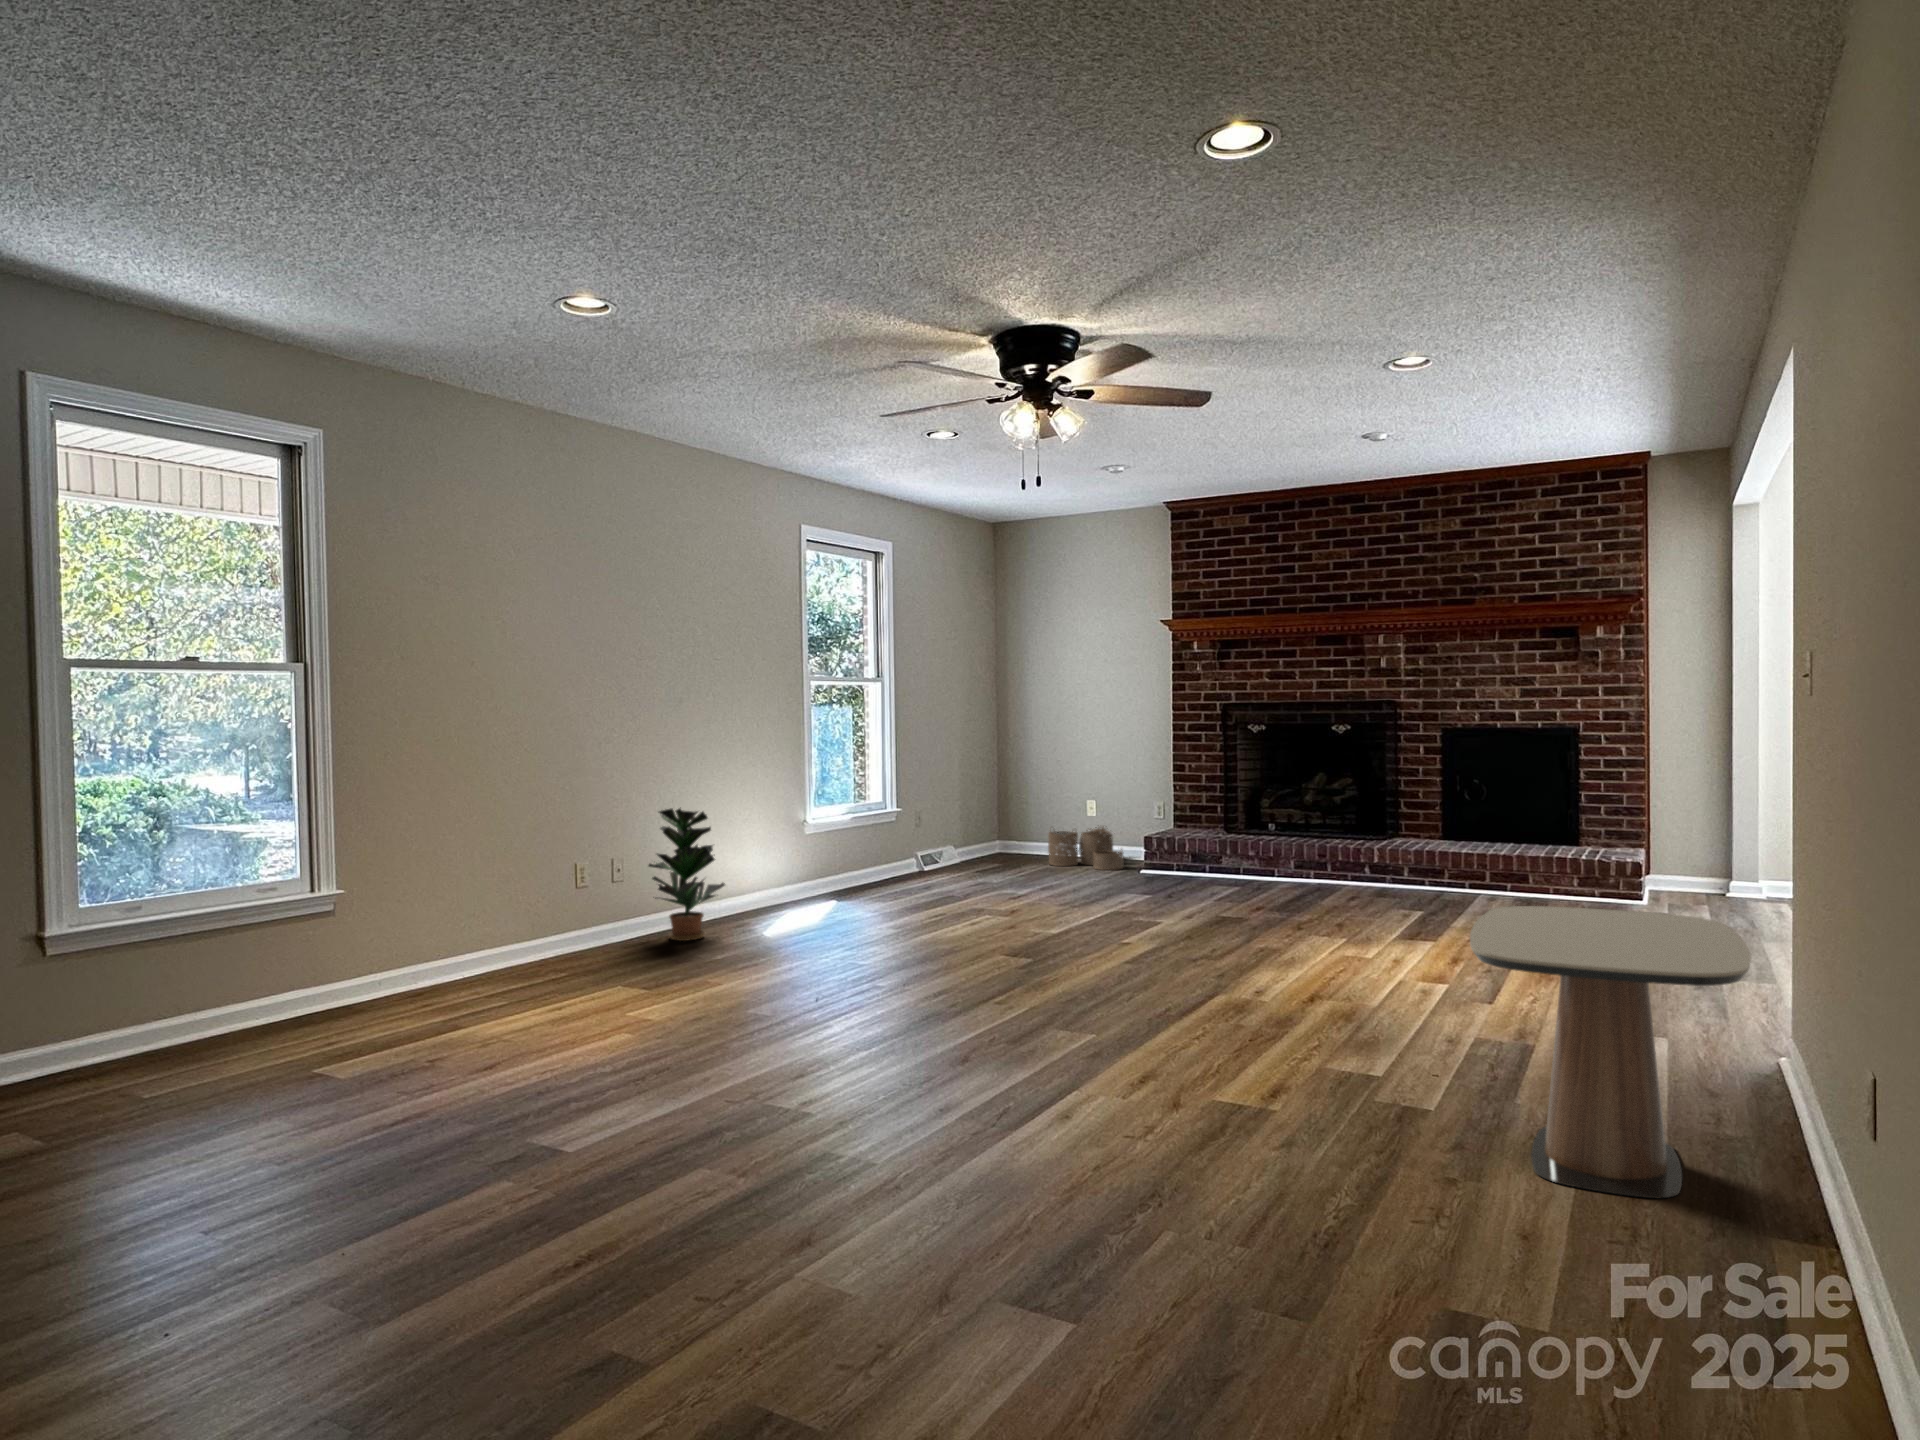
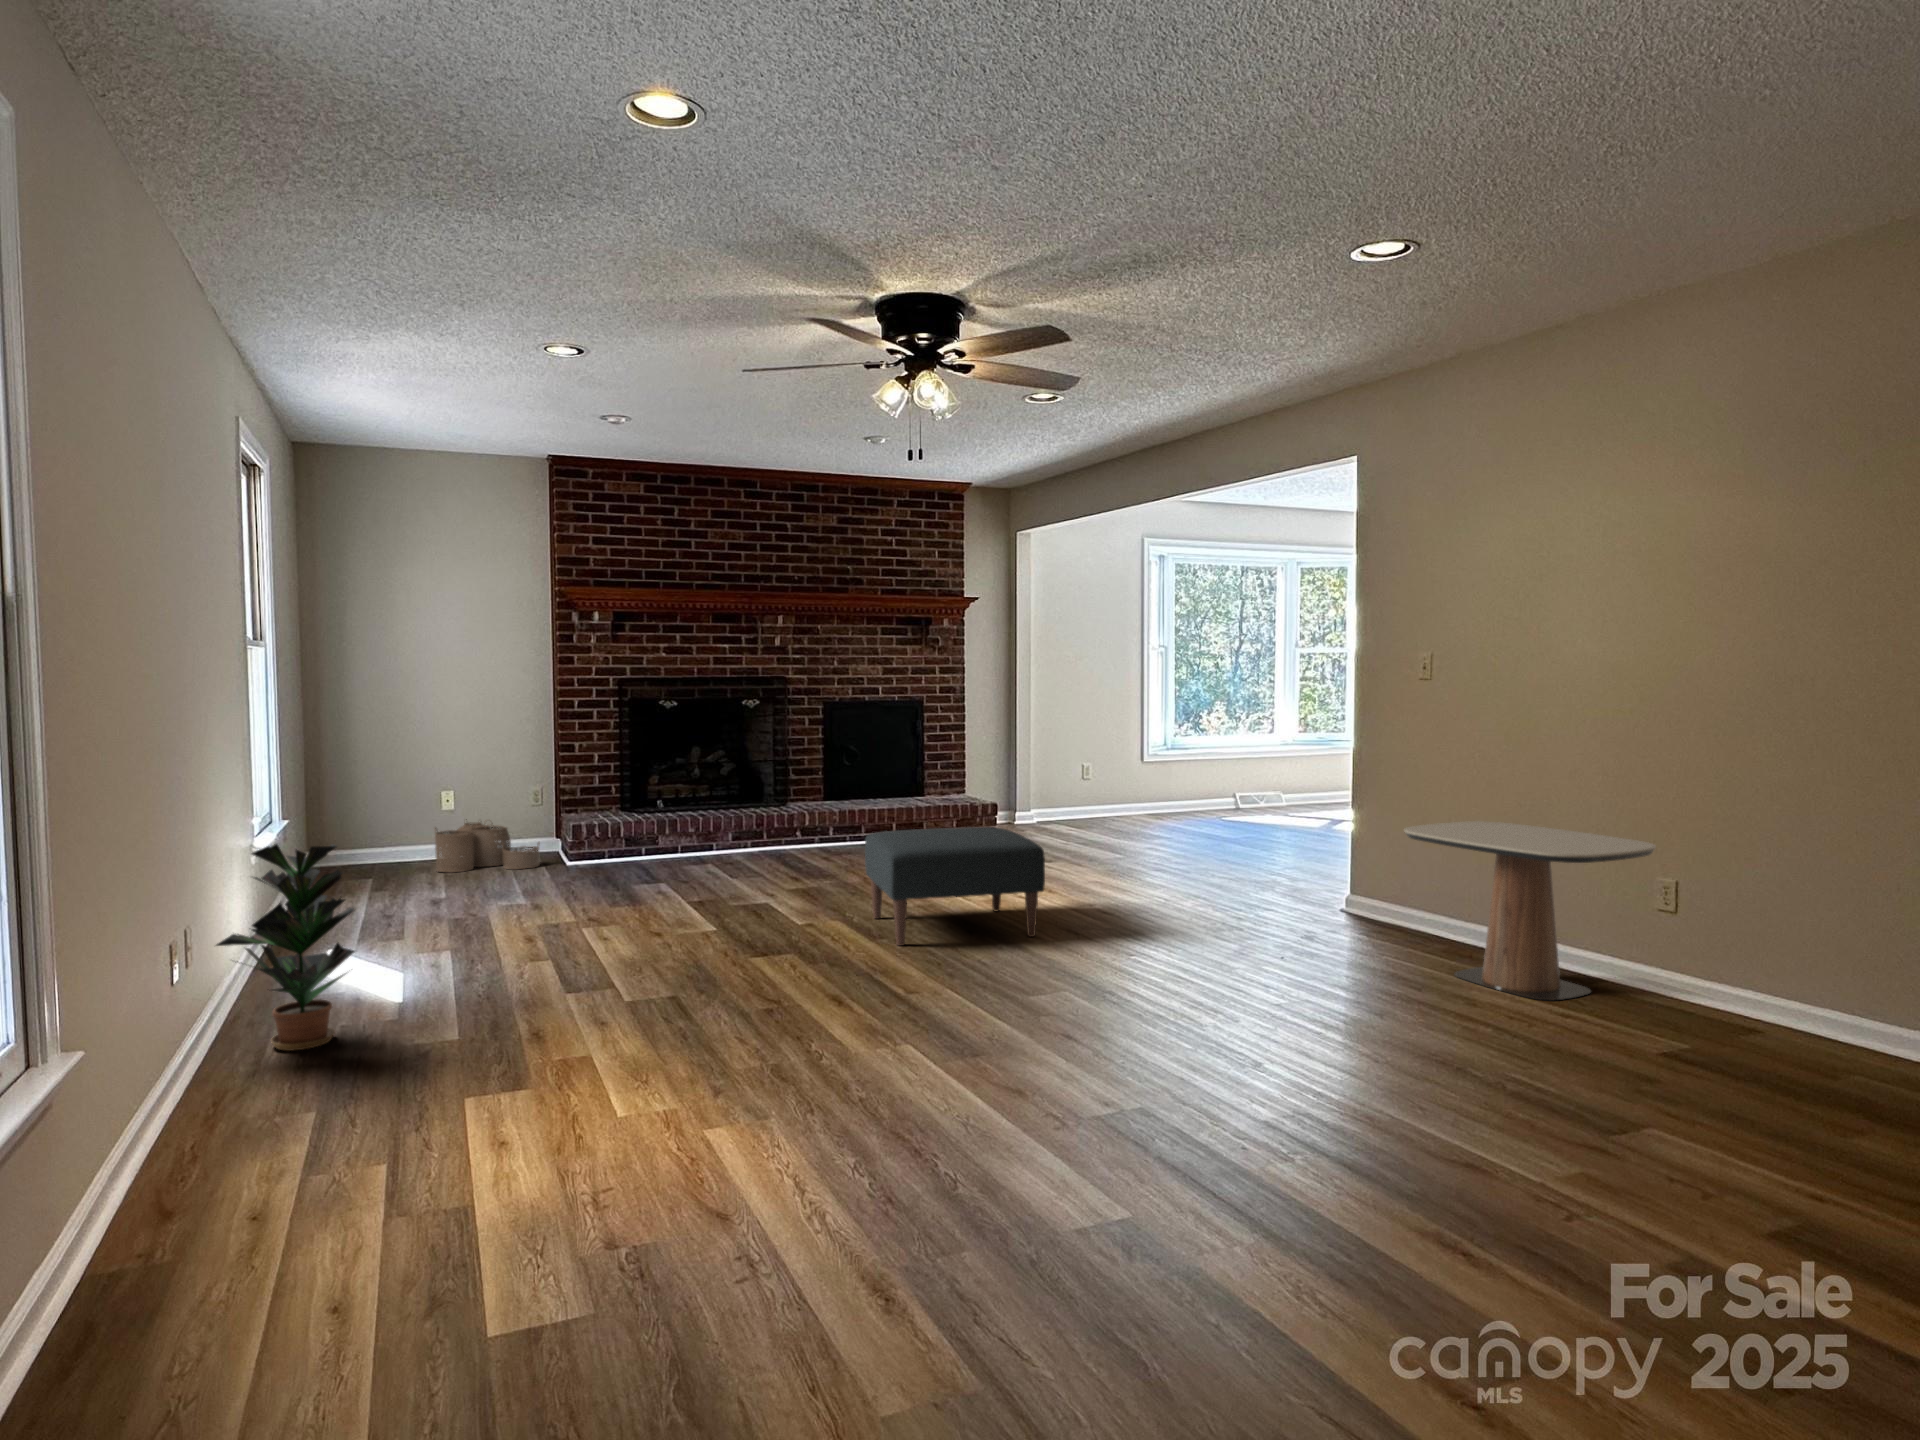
ottoman: none [1116,858,1330,984] -> present [865,827,1045,946]

